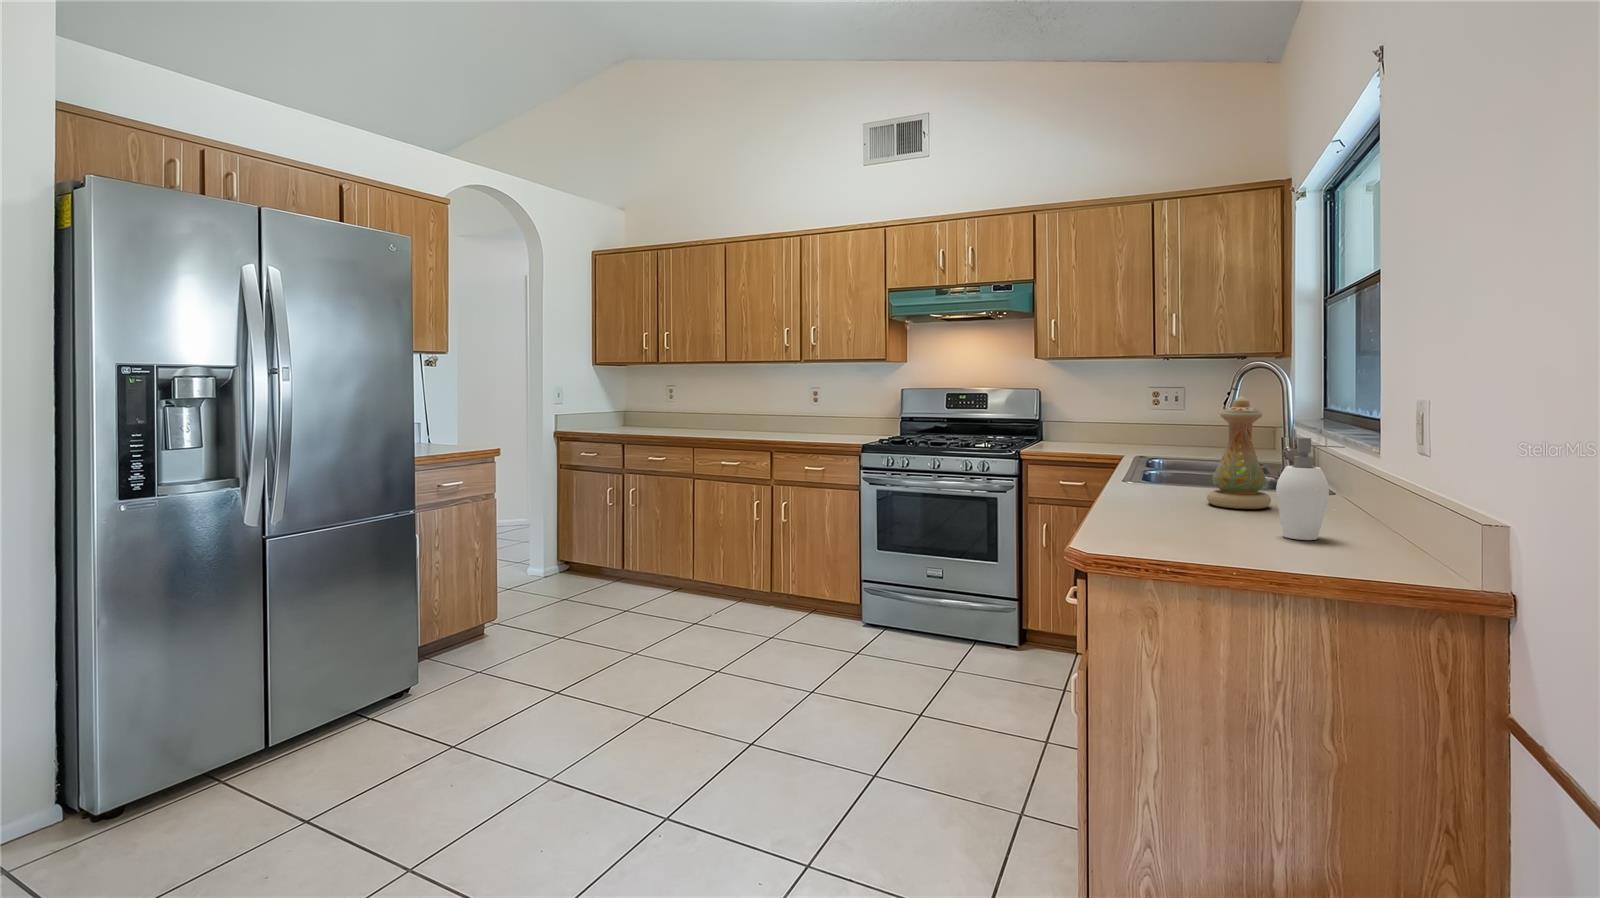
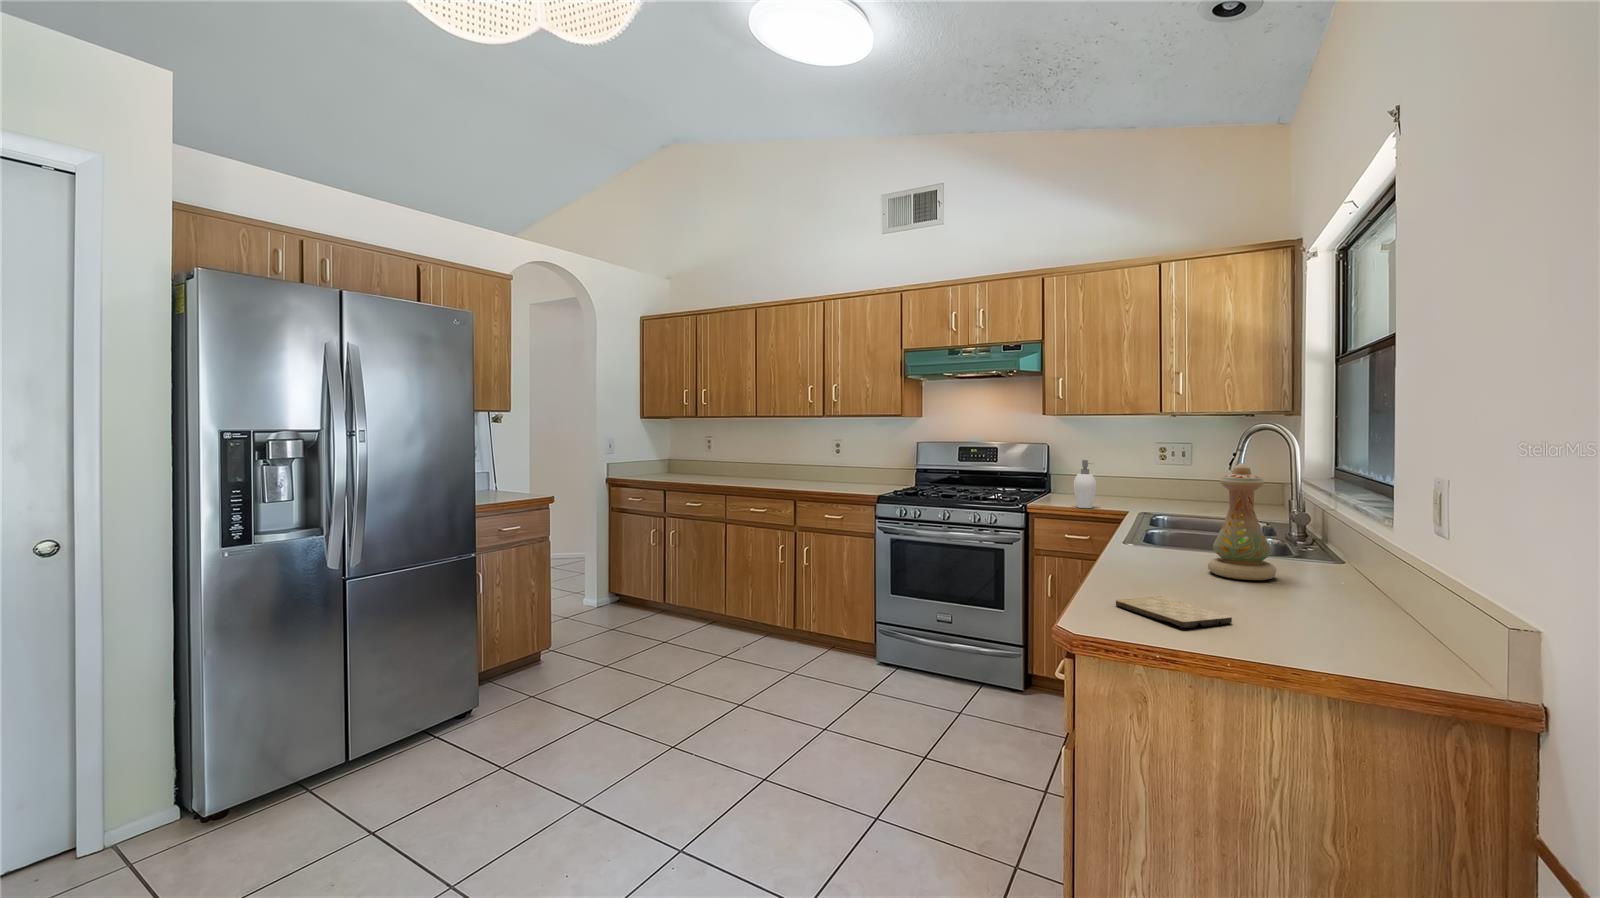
soap dispenser: present [1276,438,1345,540] -> present [1074,460,1096,508]
cutting board: none [1125,522,1234,546] -> present [1116,596,1232,628]

